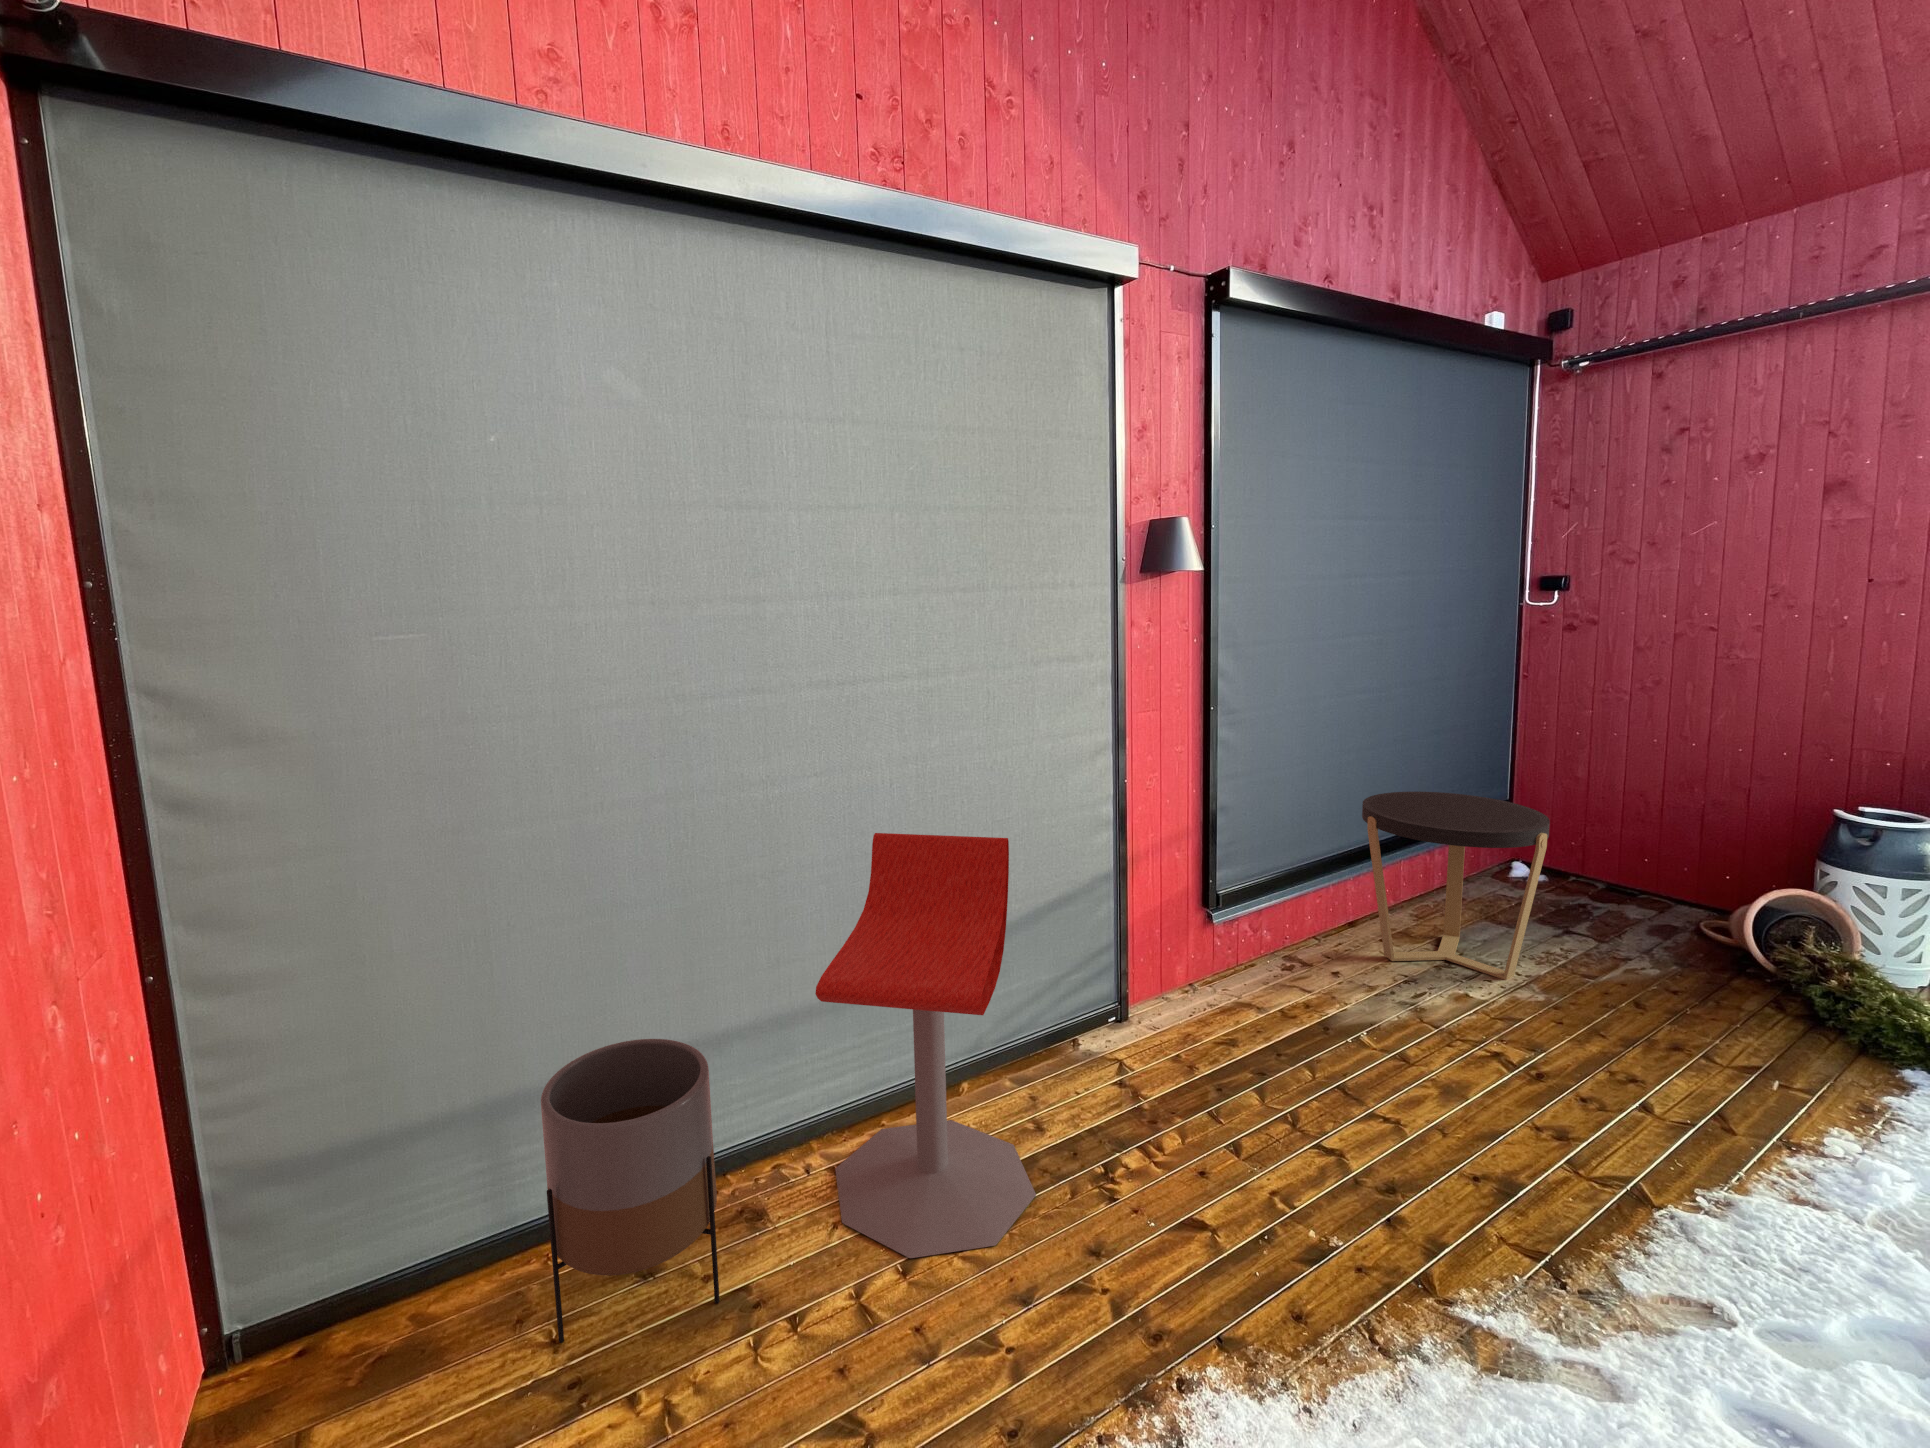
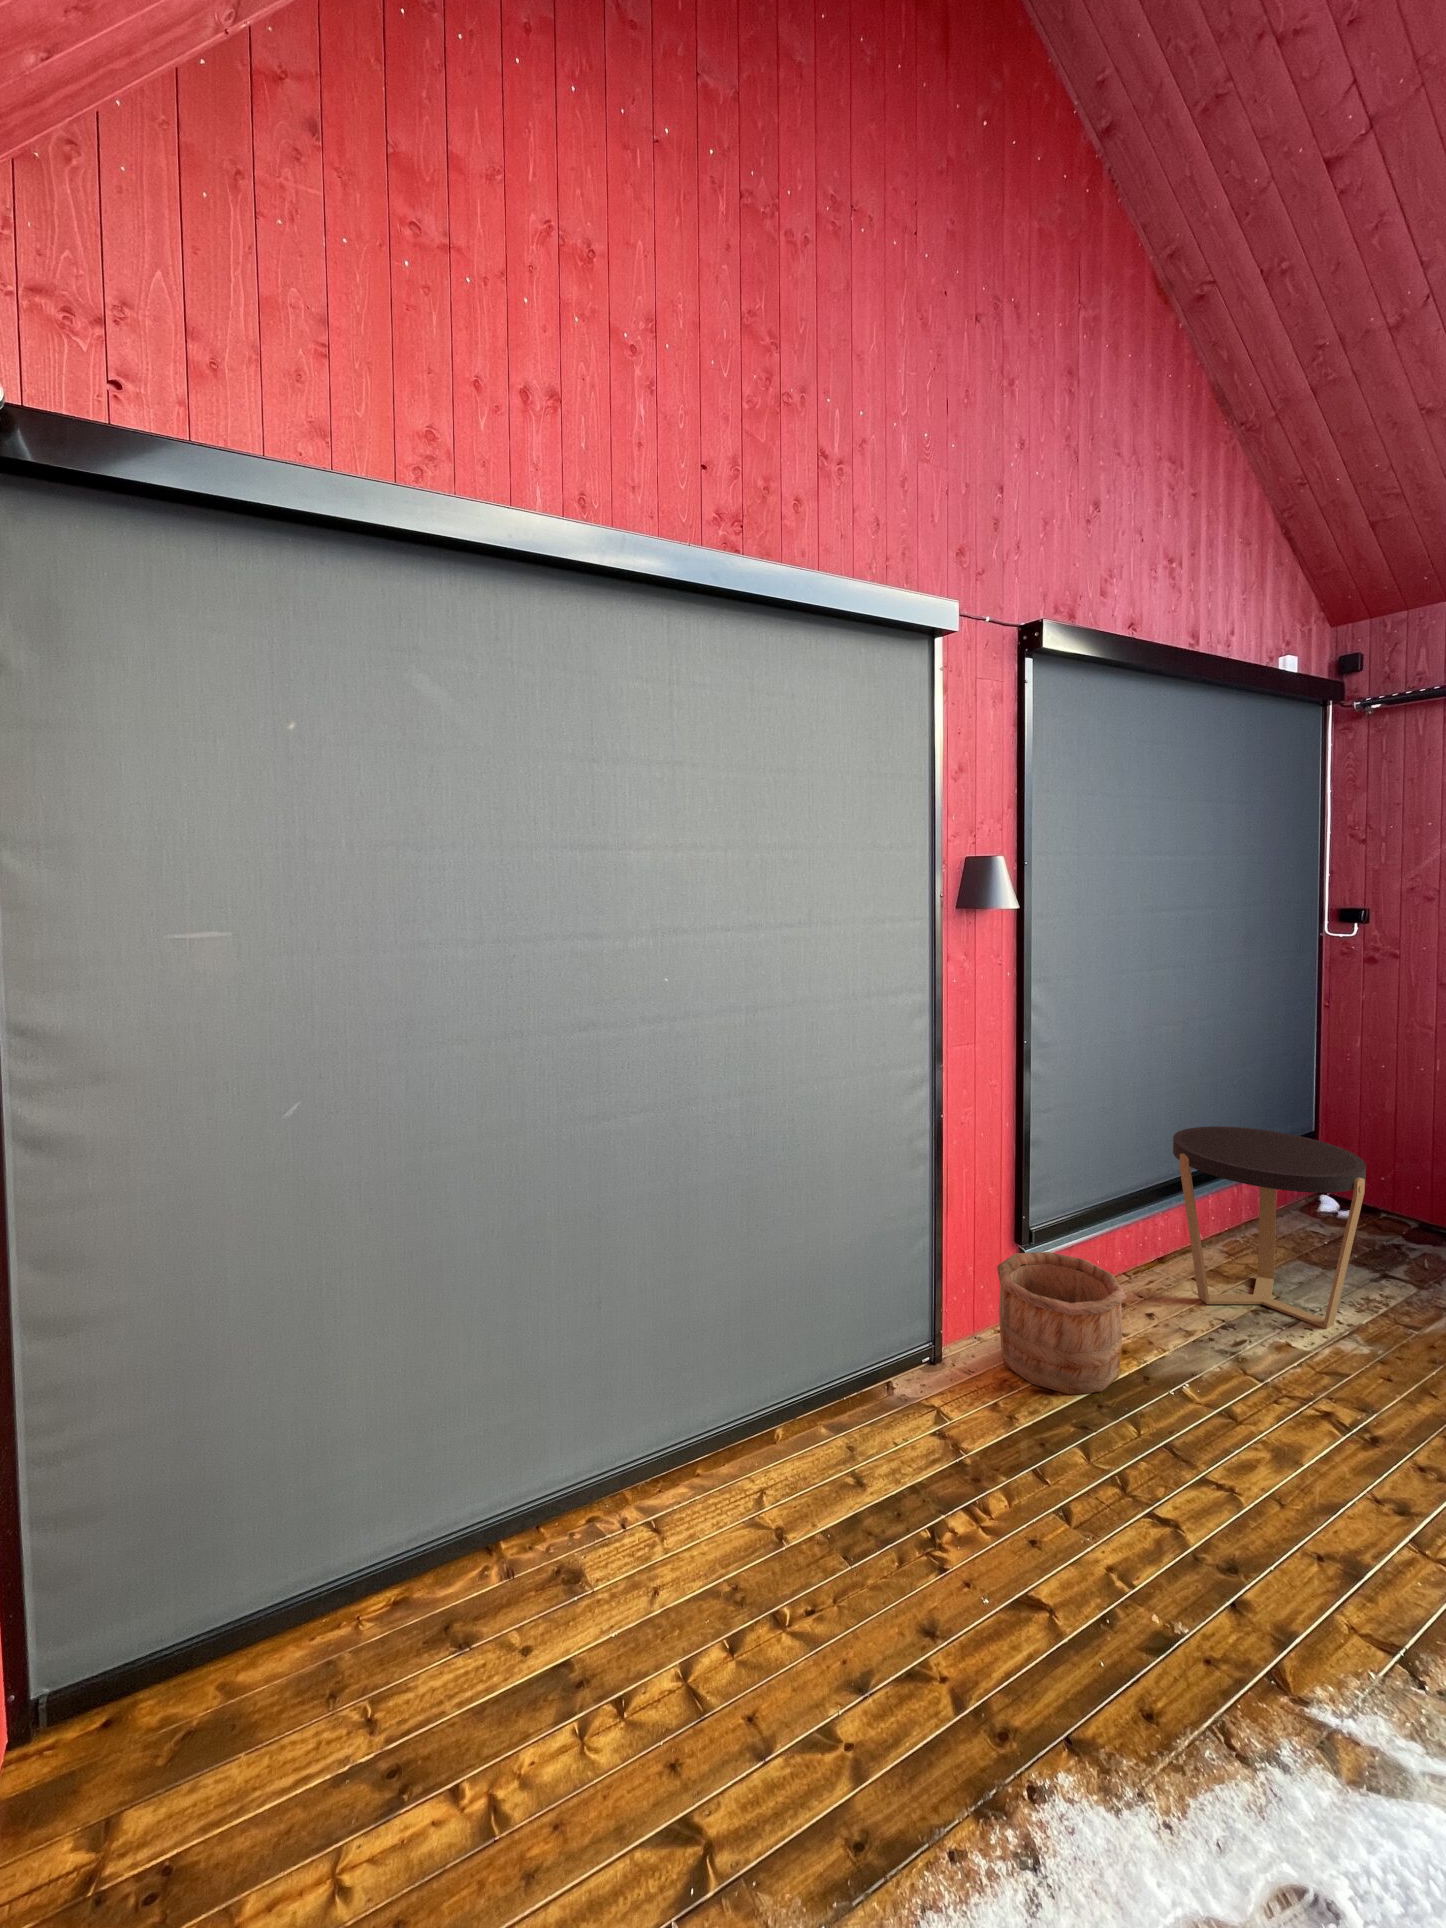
stool: present [815,833,1036,1258] -> none [649,1172,863,1633]
wooden bucket: none [1182,913,1307,1044] -> present [997,1252,1127,1395]
planter: present [541,1039,720,1343] -> none [369,1388,541,1722]

